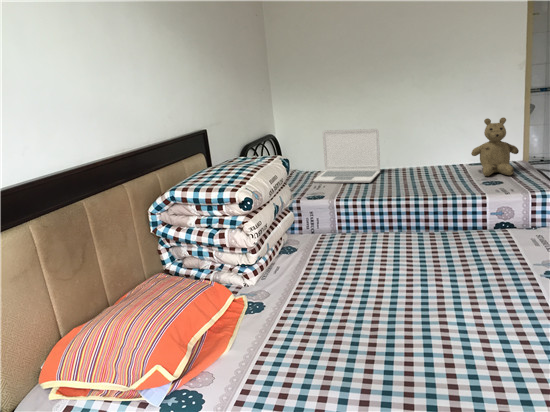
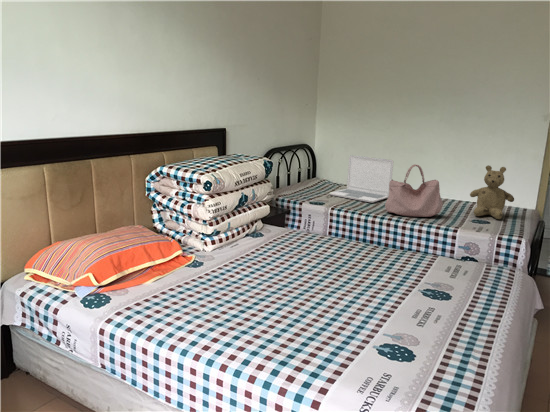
handbag: none [393,131,455,191] -> present [385,164,443,217]

